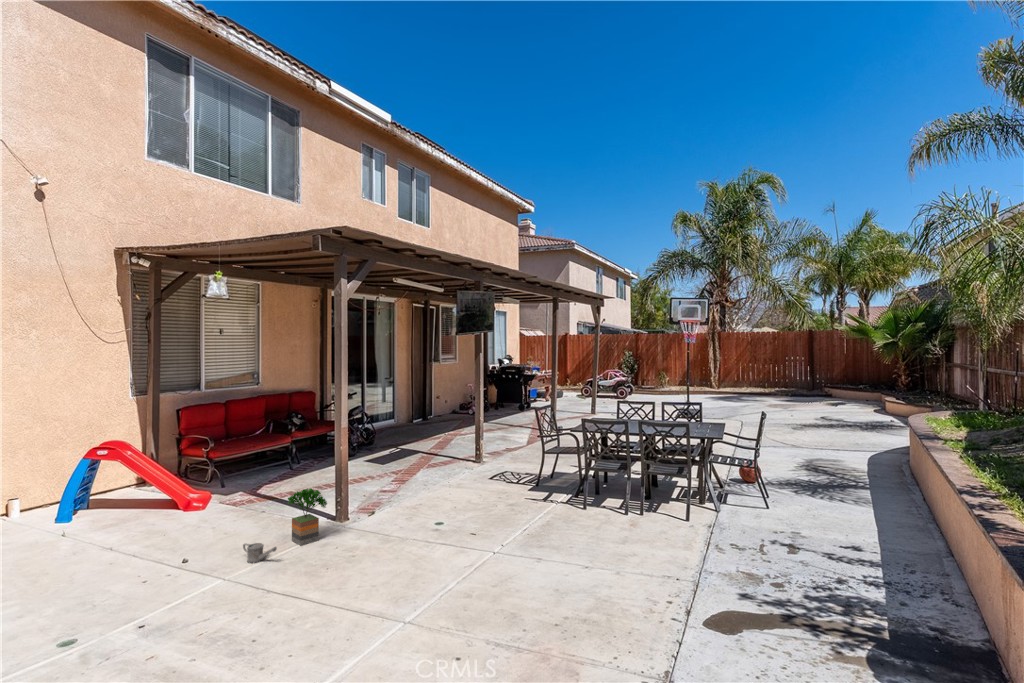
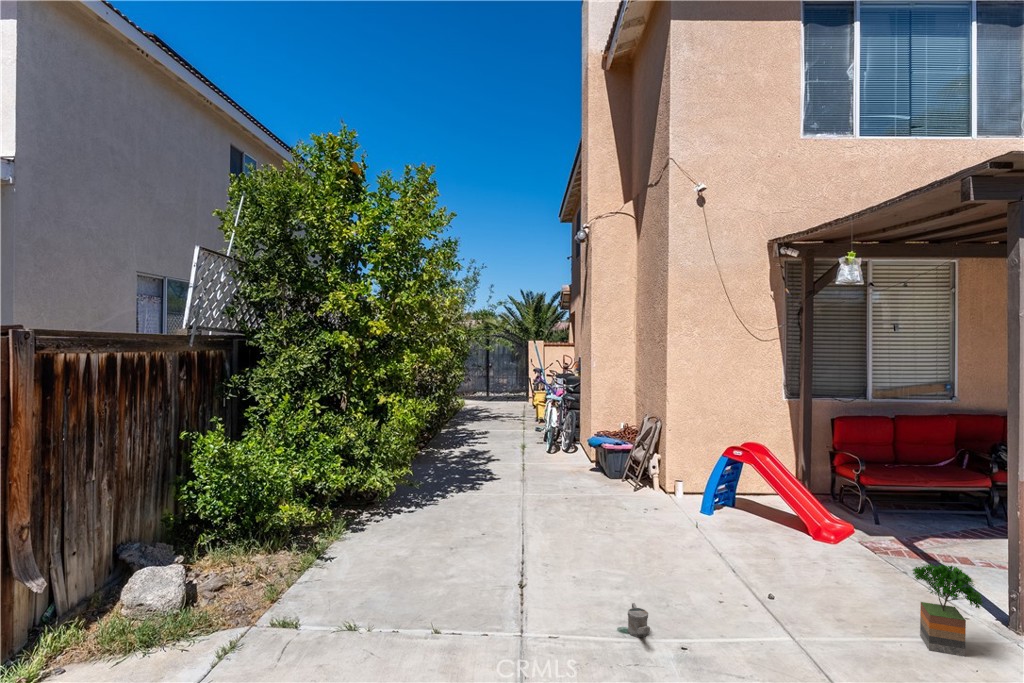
watering can: present [243,543,277,563] -> present [628,603,650,637]

